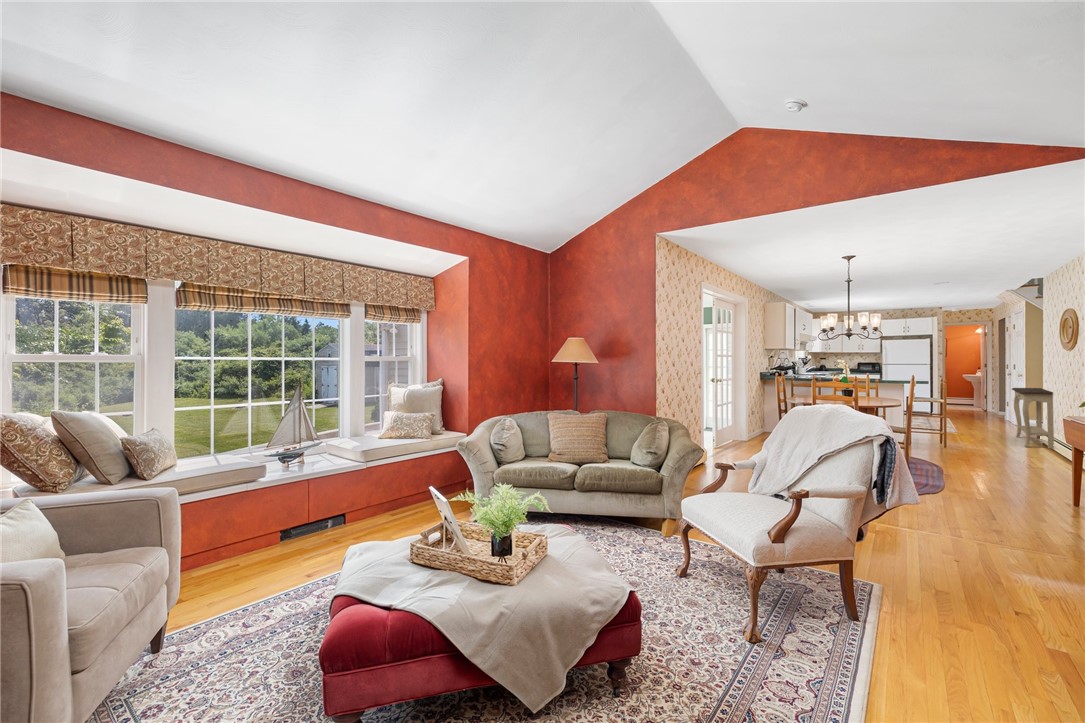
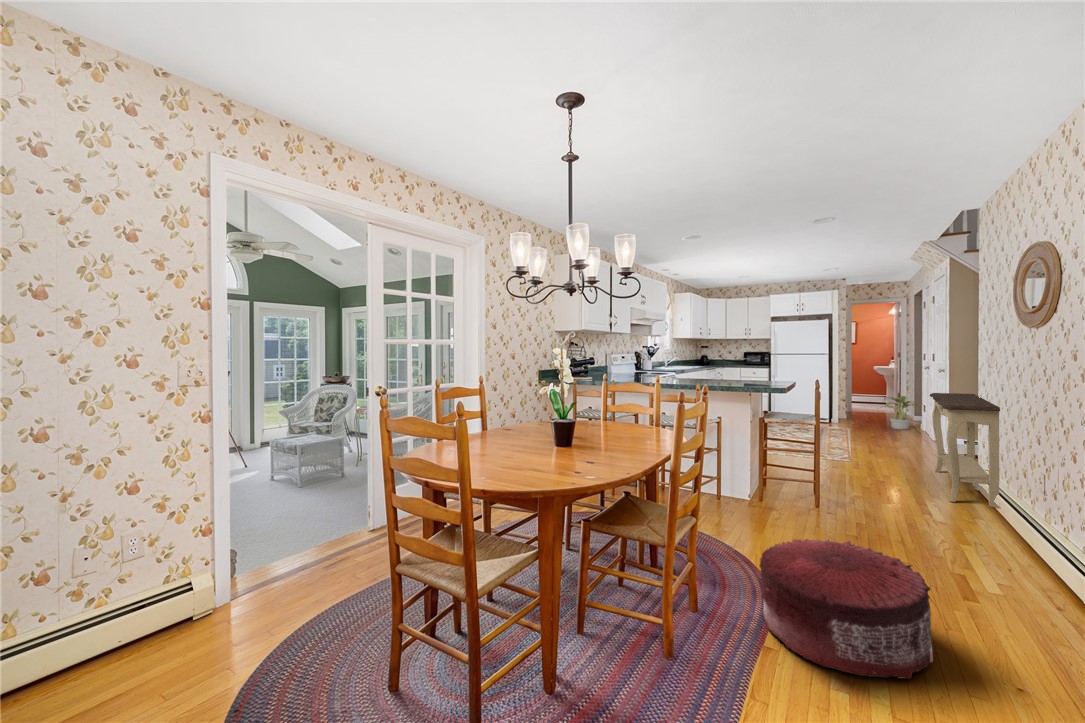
potted plant: none [971,396,1009,419] -> present [884,396,918,429]
pouf: none [937,441,1015,480] -> present [760,539,933,679]

